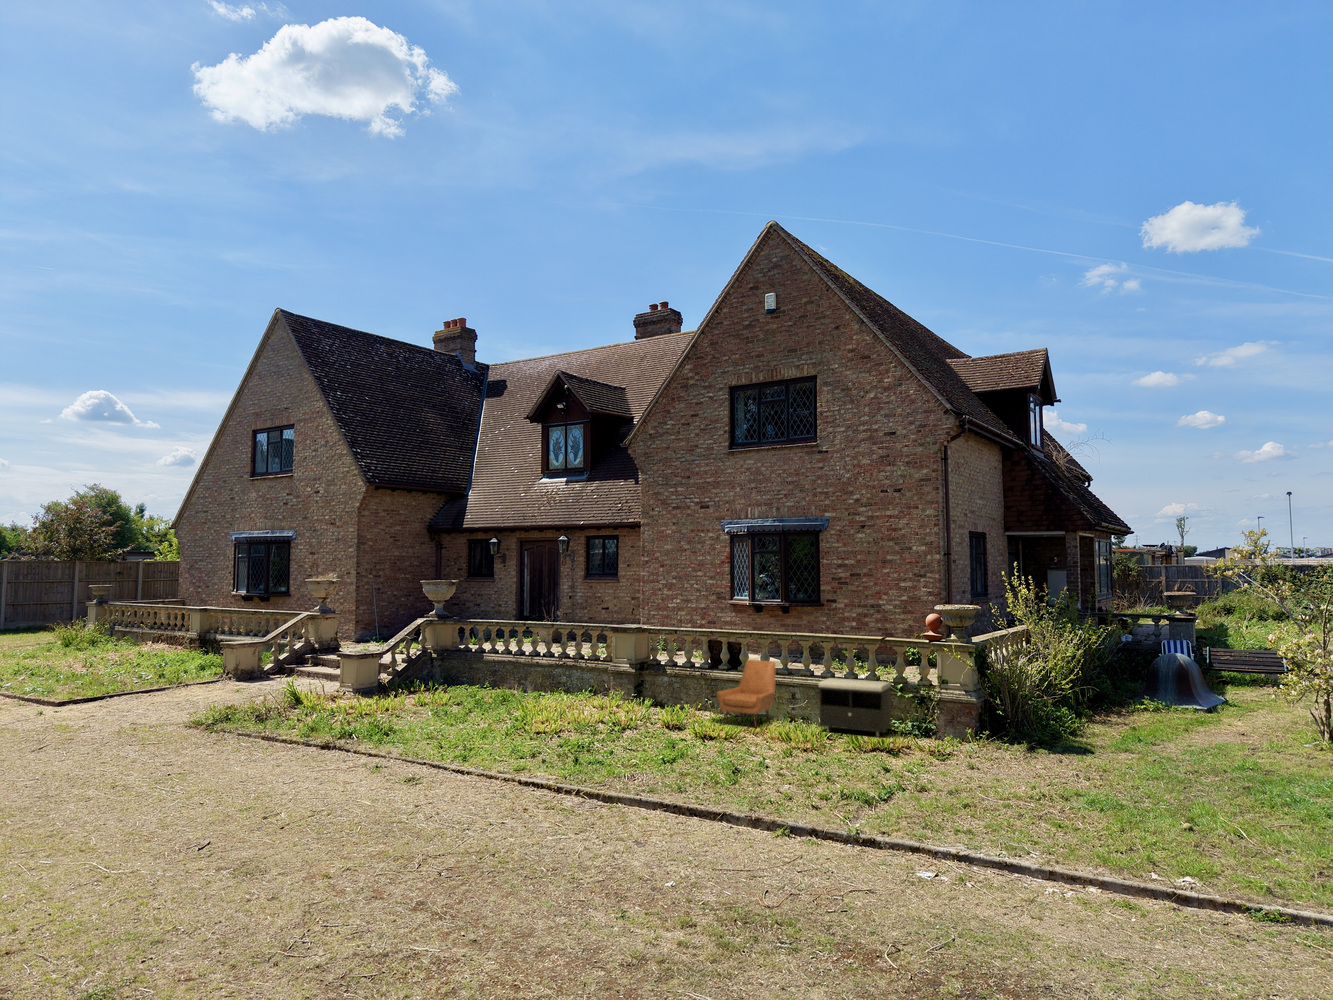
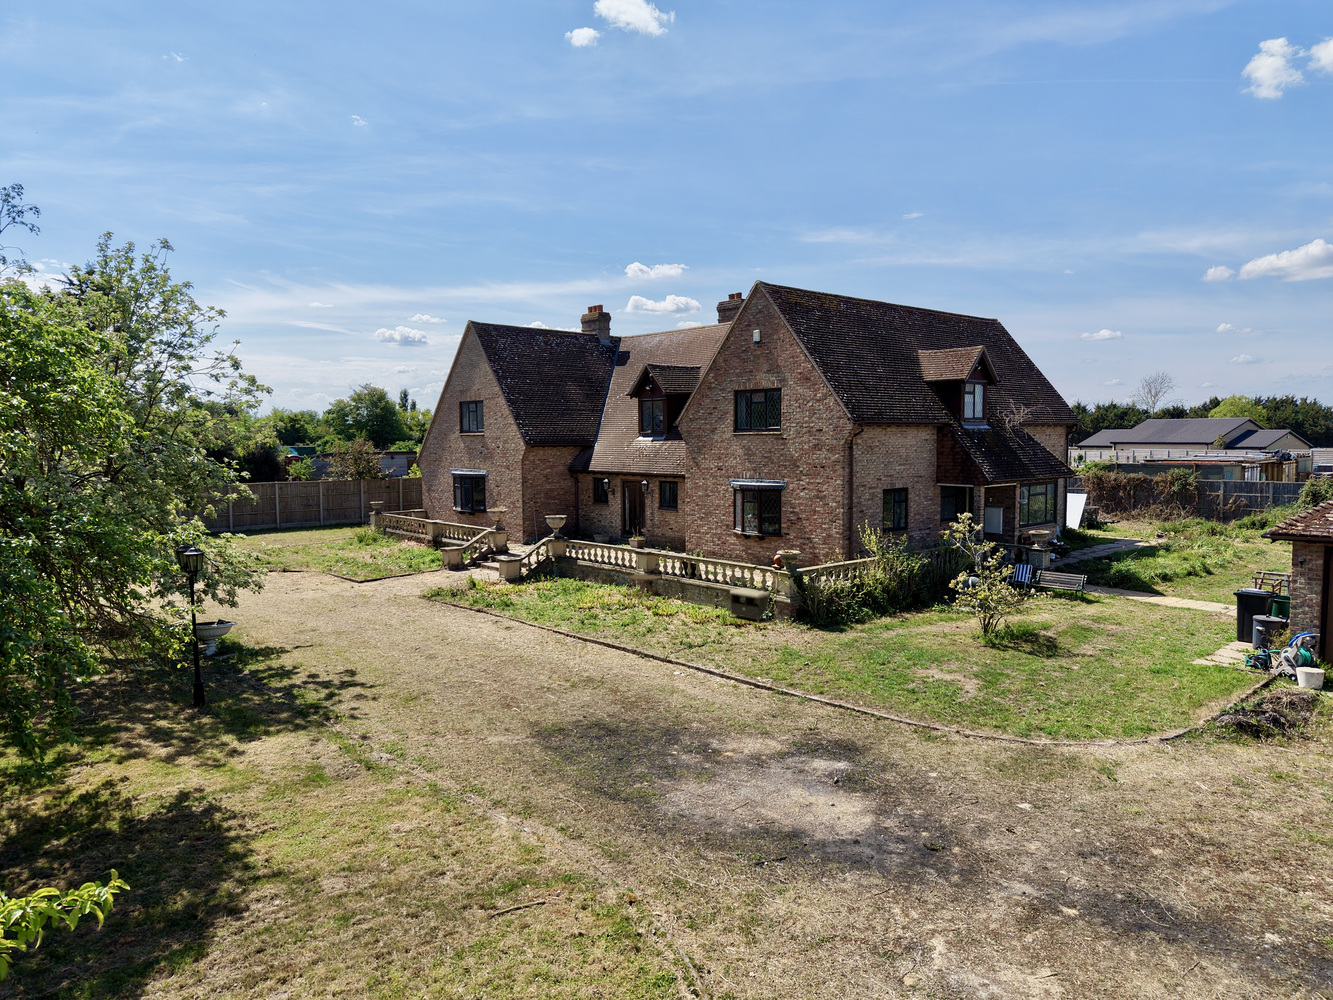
chair: present [717,660,776,728] -> none [681,575,718,614]
round table: none [601,667,656,711] -> present [630,574,661,596]

